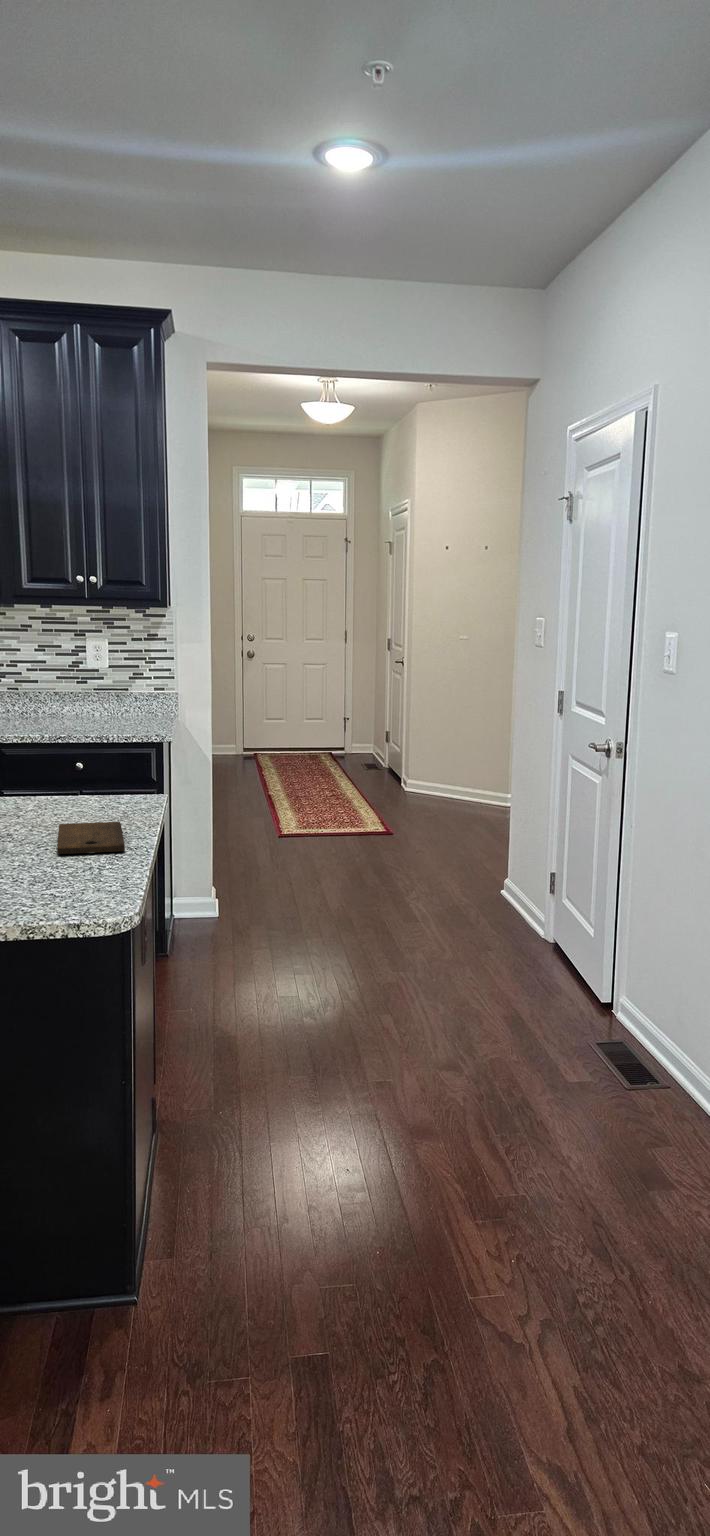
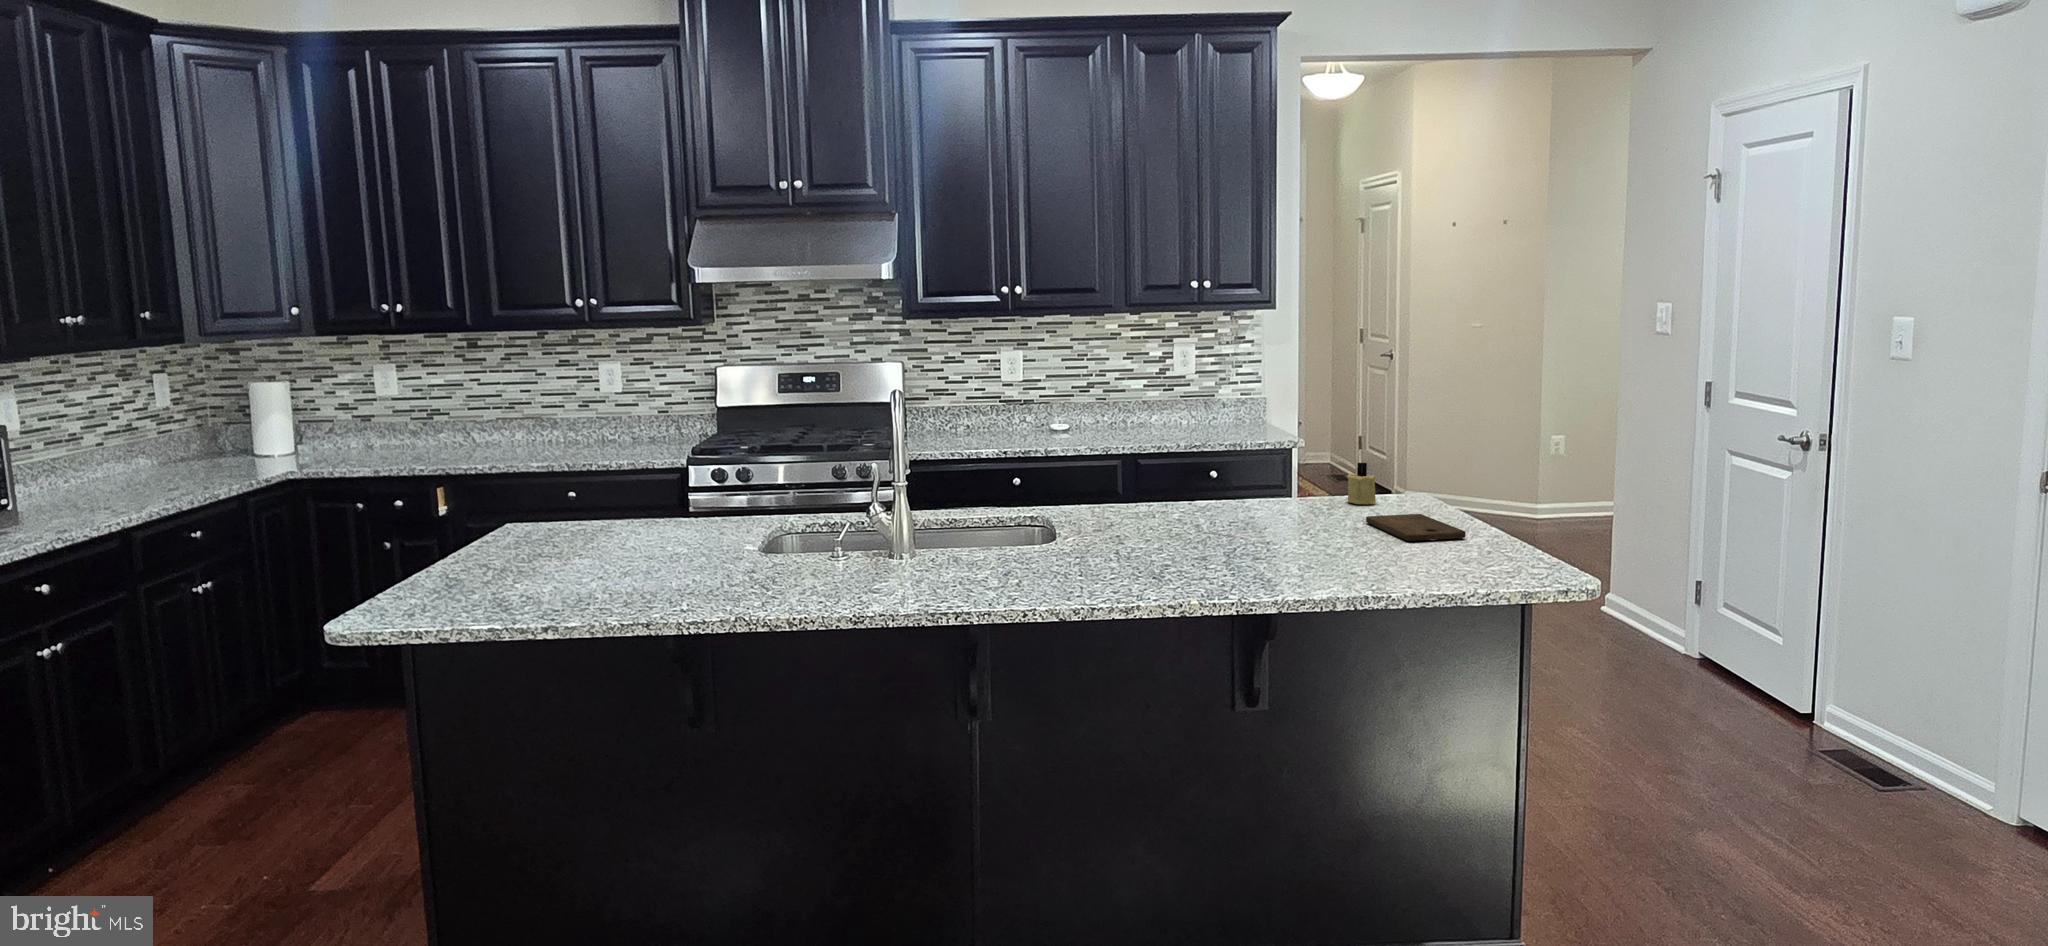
candle: none [86,765,118,808] -> present [1347,463,1375,504]

